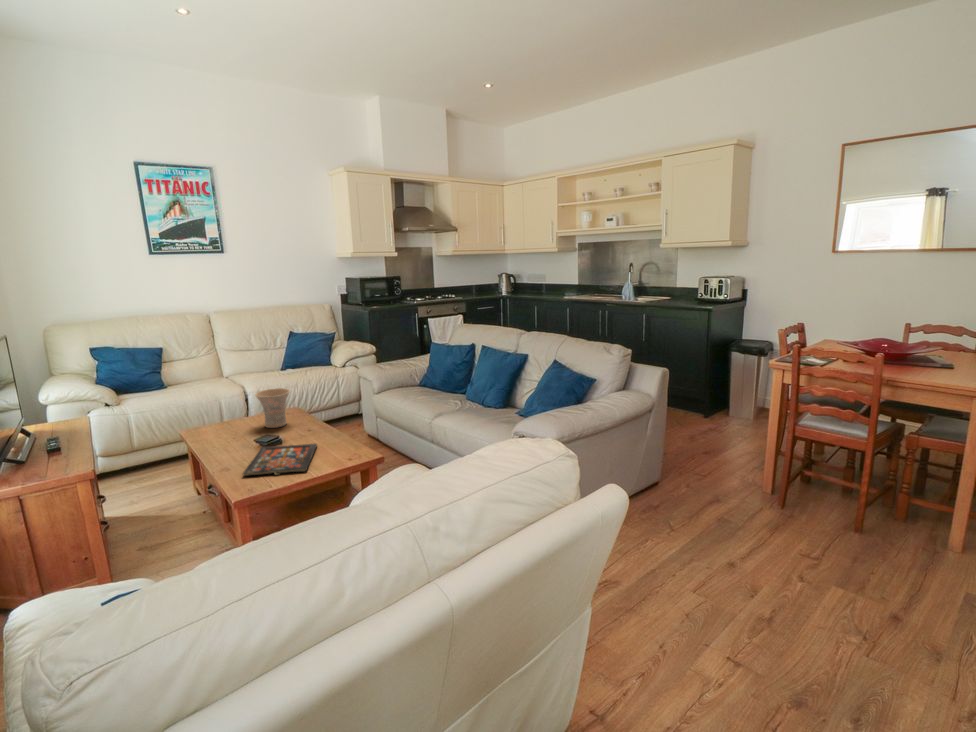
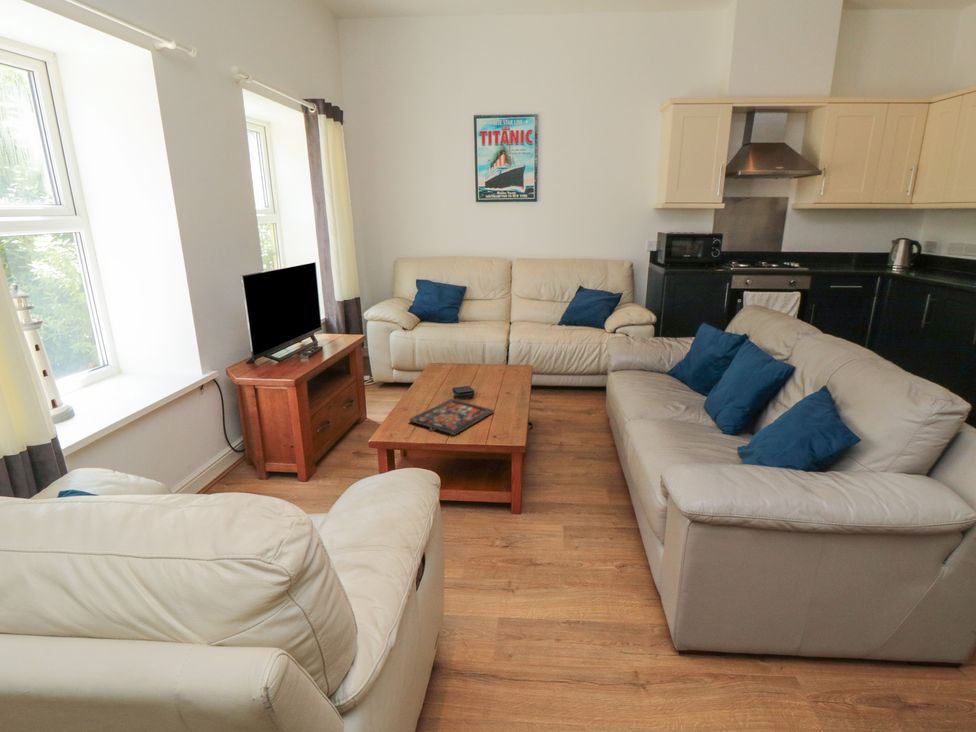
vase: present [255,388,290,428] -> none [475,343,508,383]

